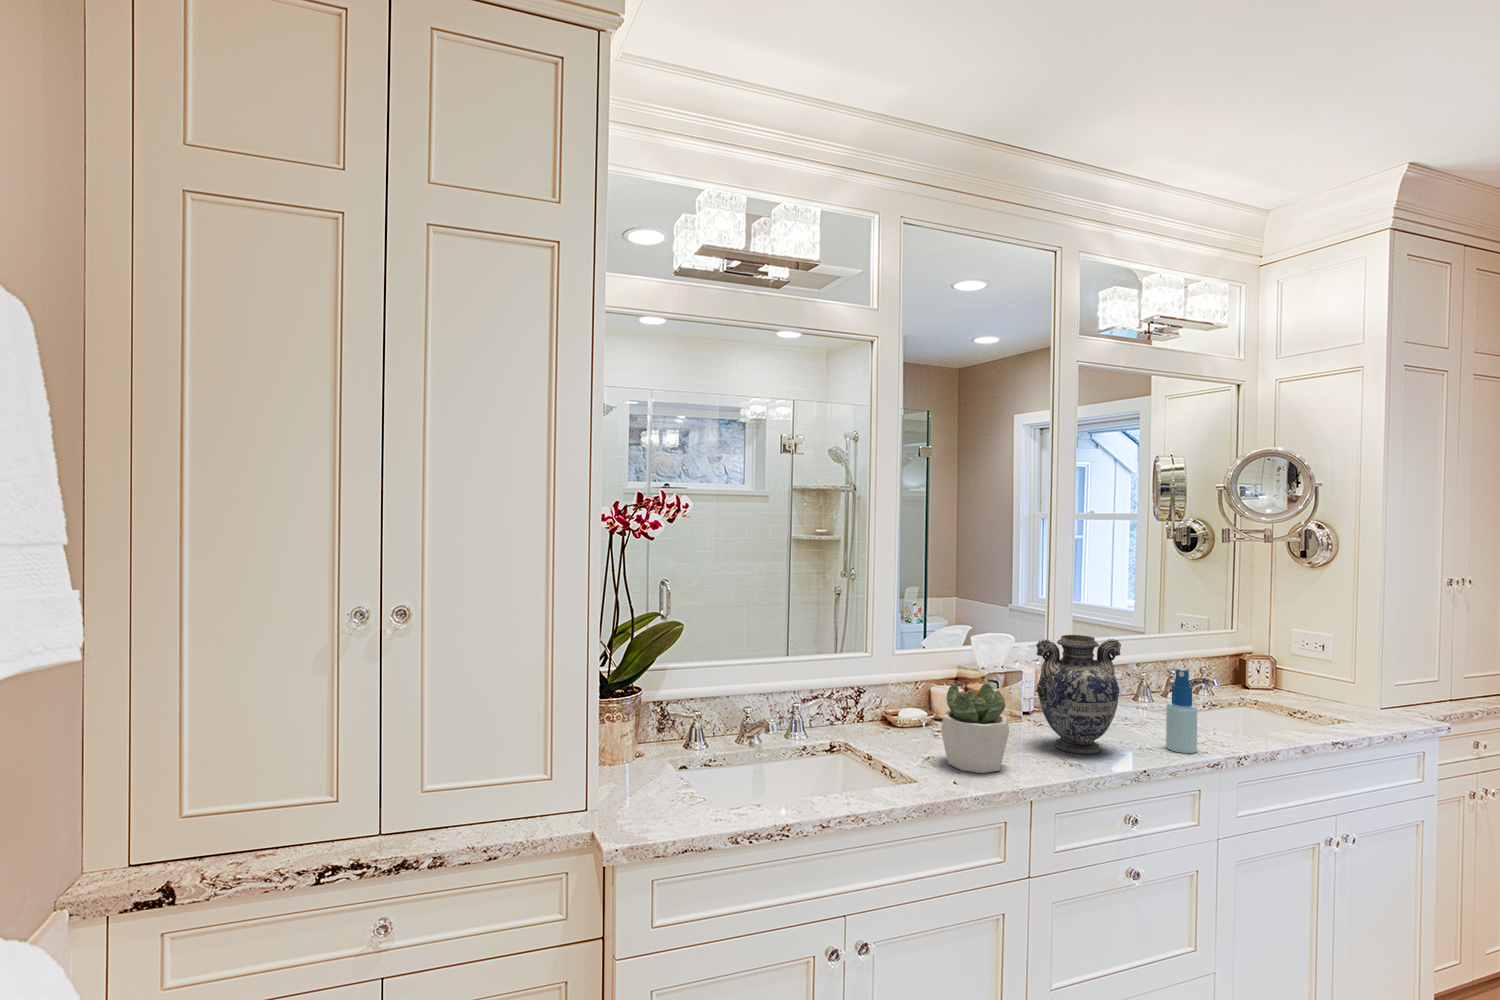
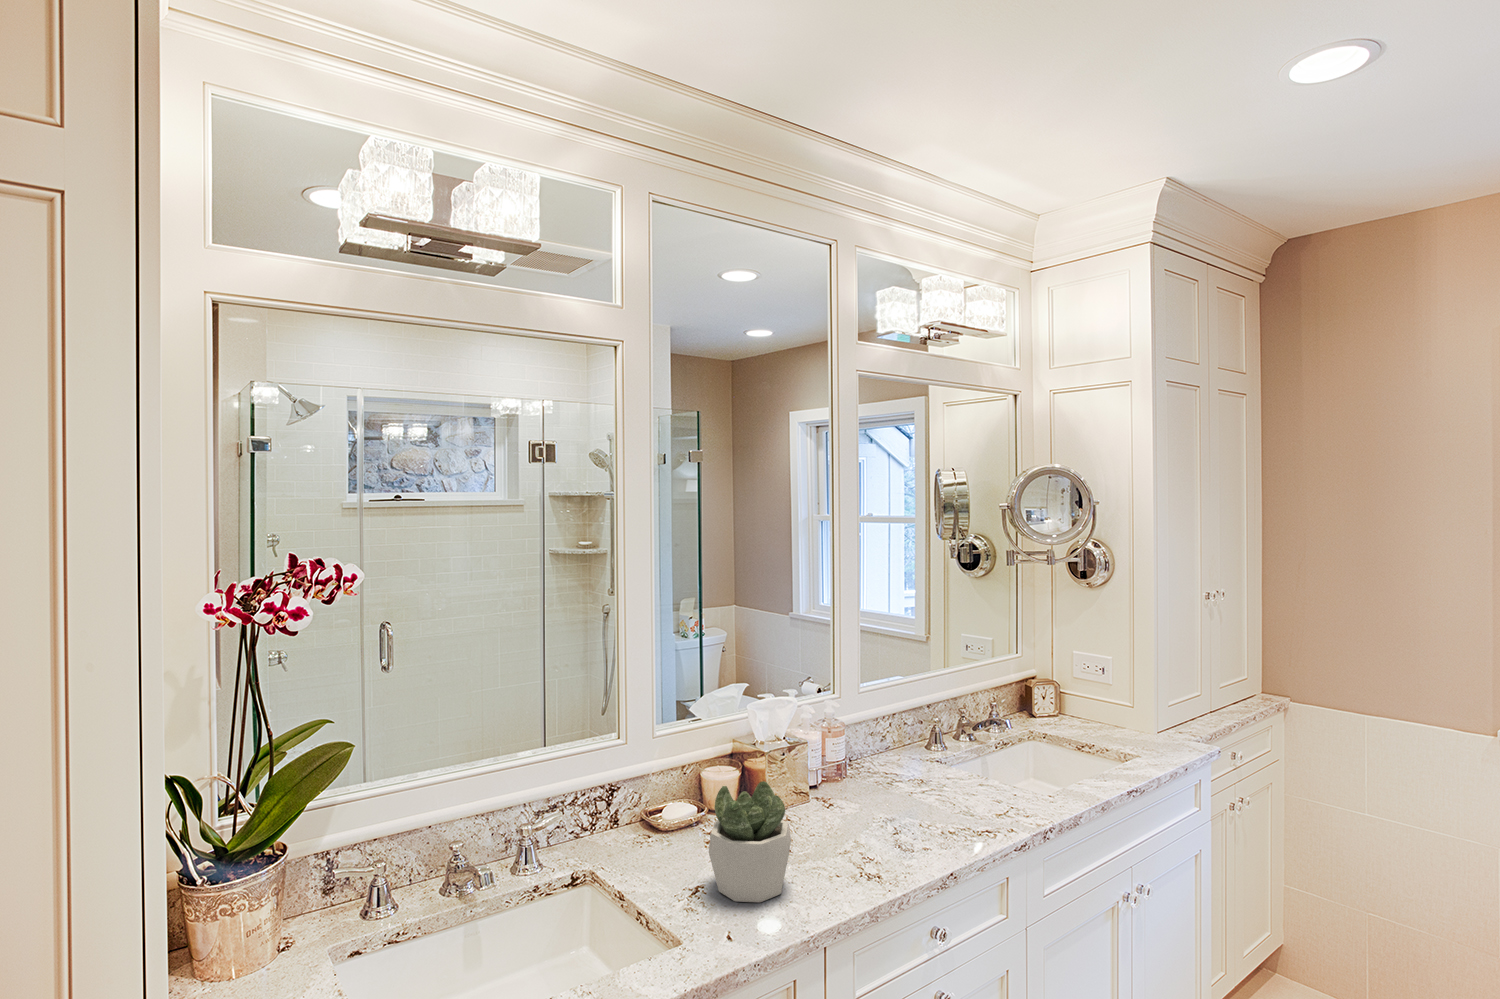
decorative vase: present [1036,635,1121,754] -> none [820,702,914,847]
spray bottle: present [1166,669,1197,753] -> none [963,730,995,827]

